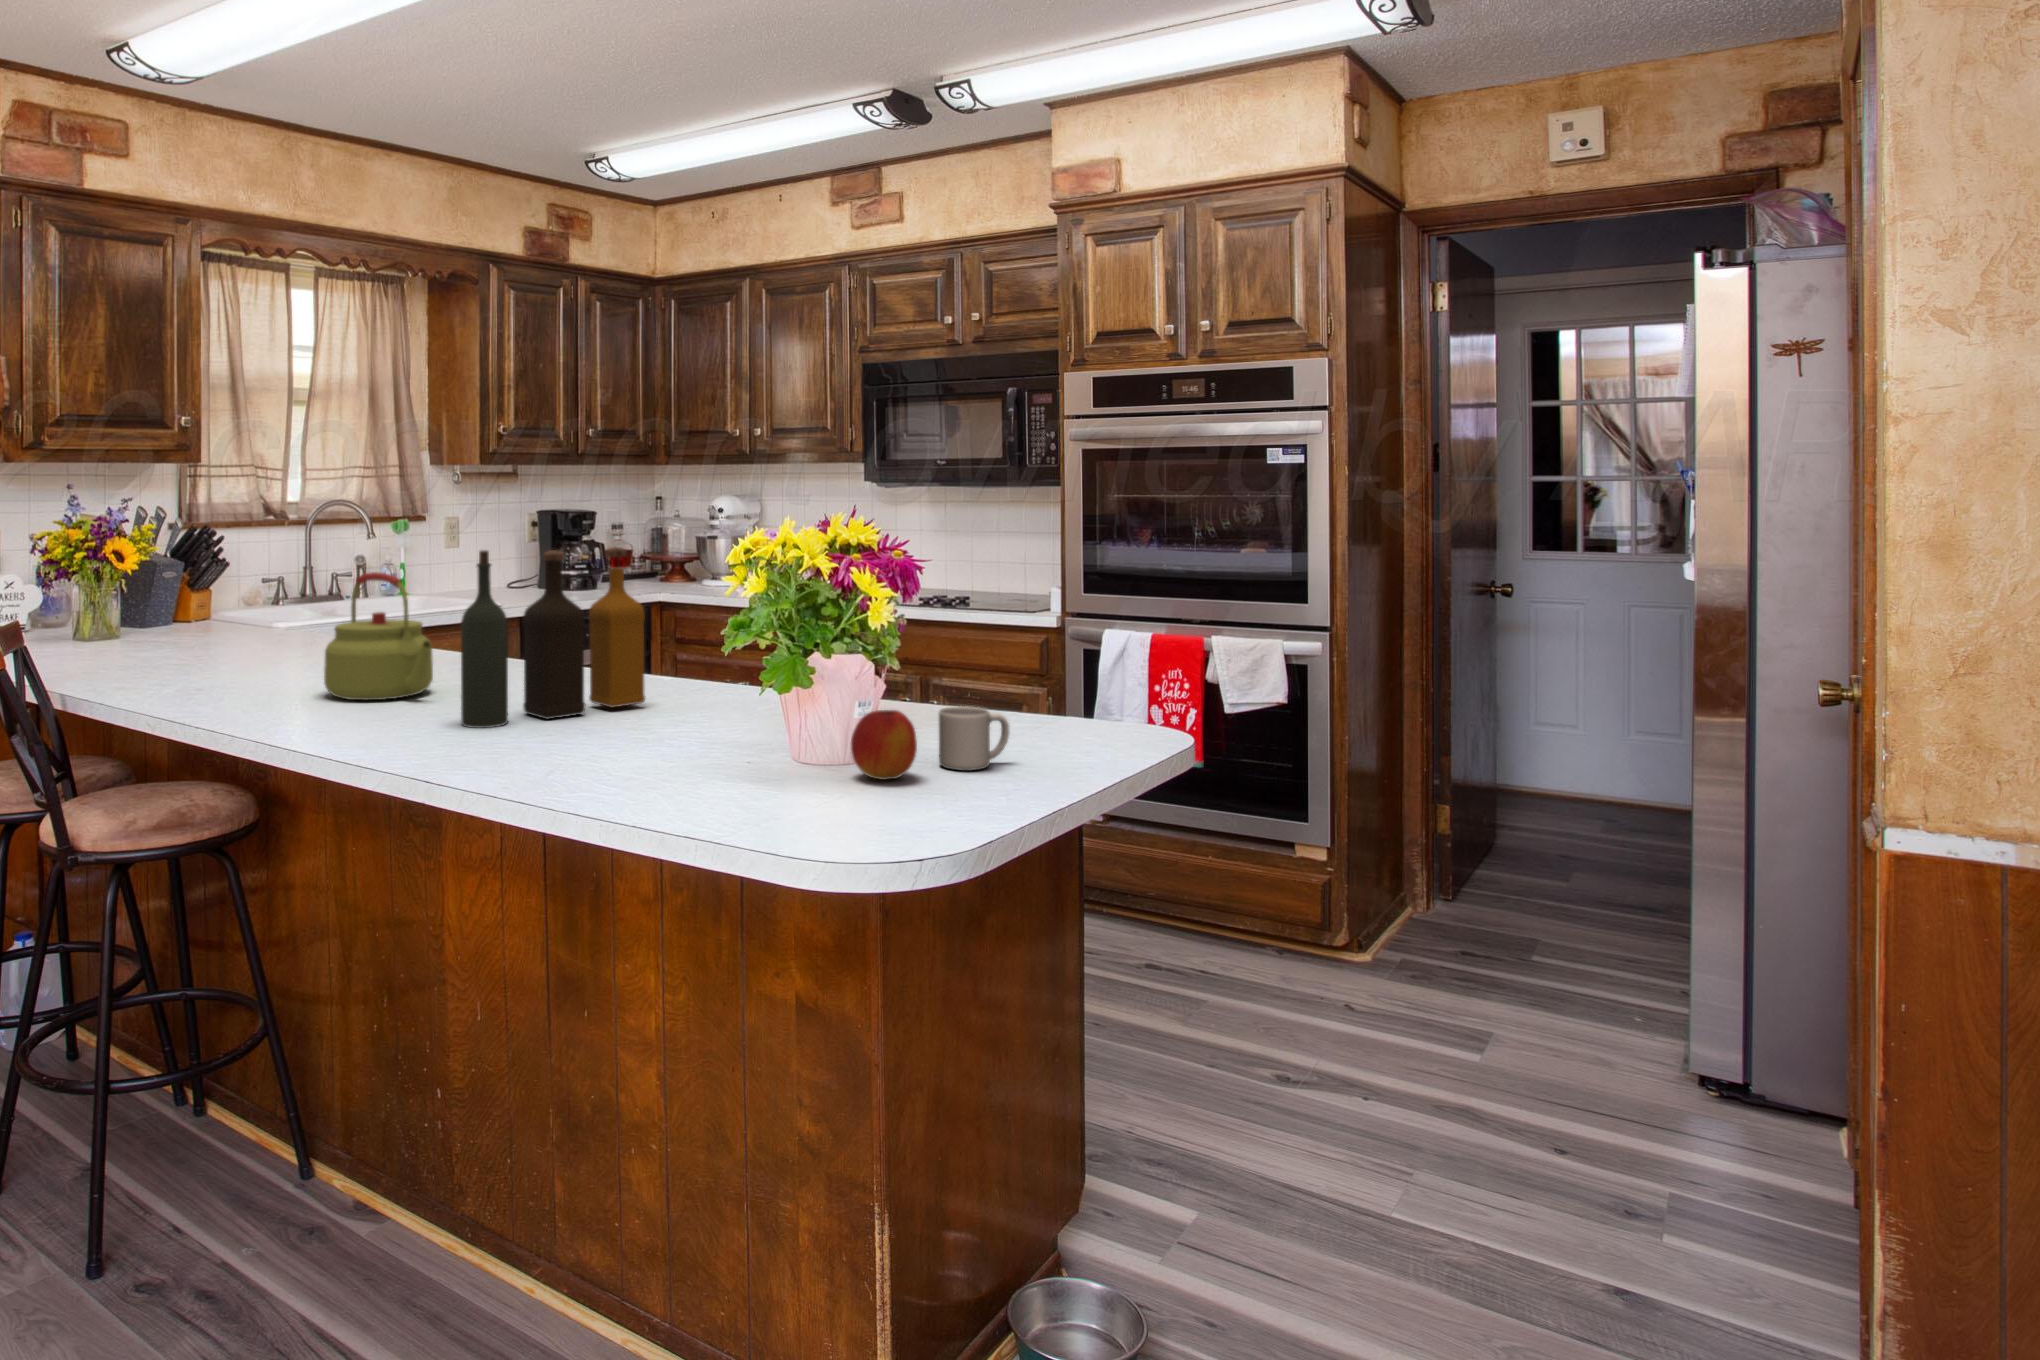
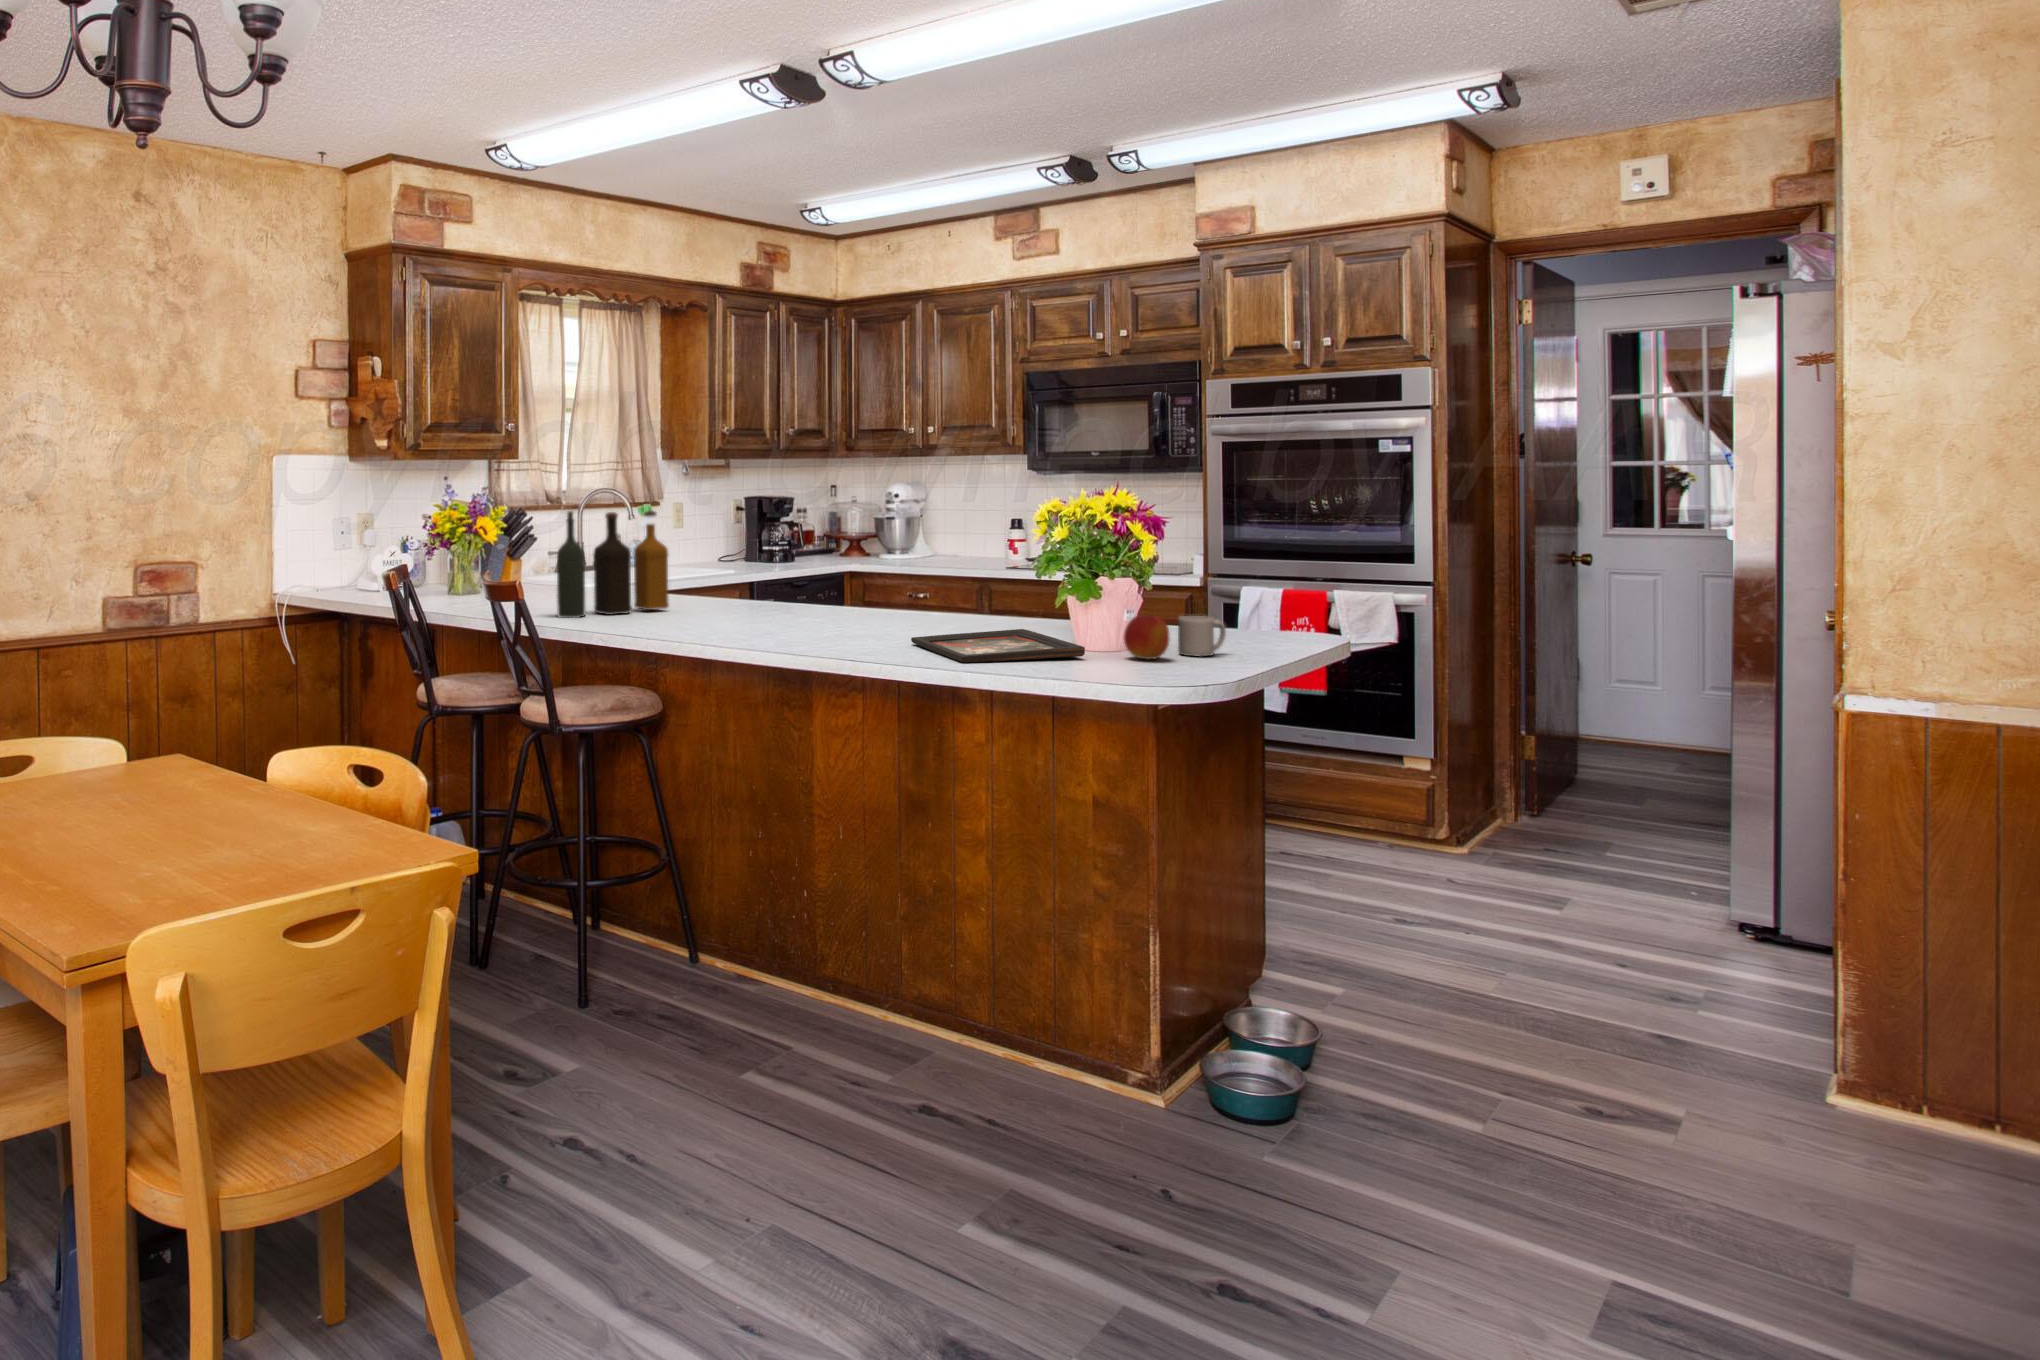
bottle: present [461,547,645,728] -> present [557,511,669,618]
kettle: present [324,572,433,700] -> none [700,533,782,623]
decorative tray: none [564,719,789,792] -> present [911,629,1085,663]

